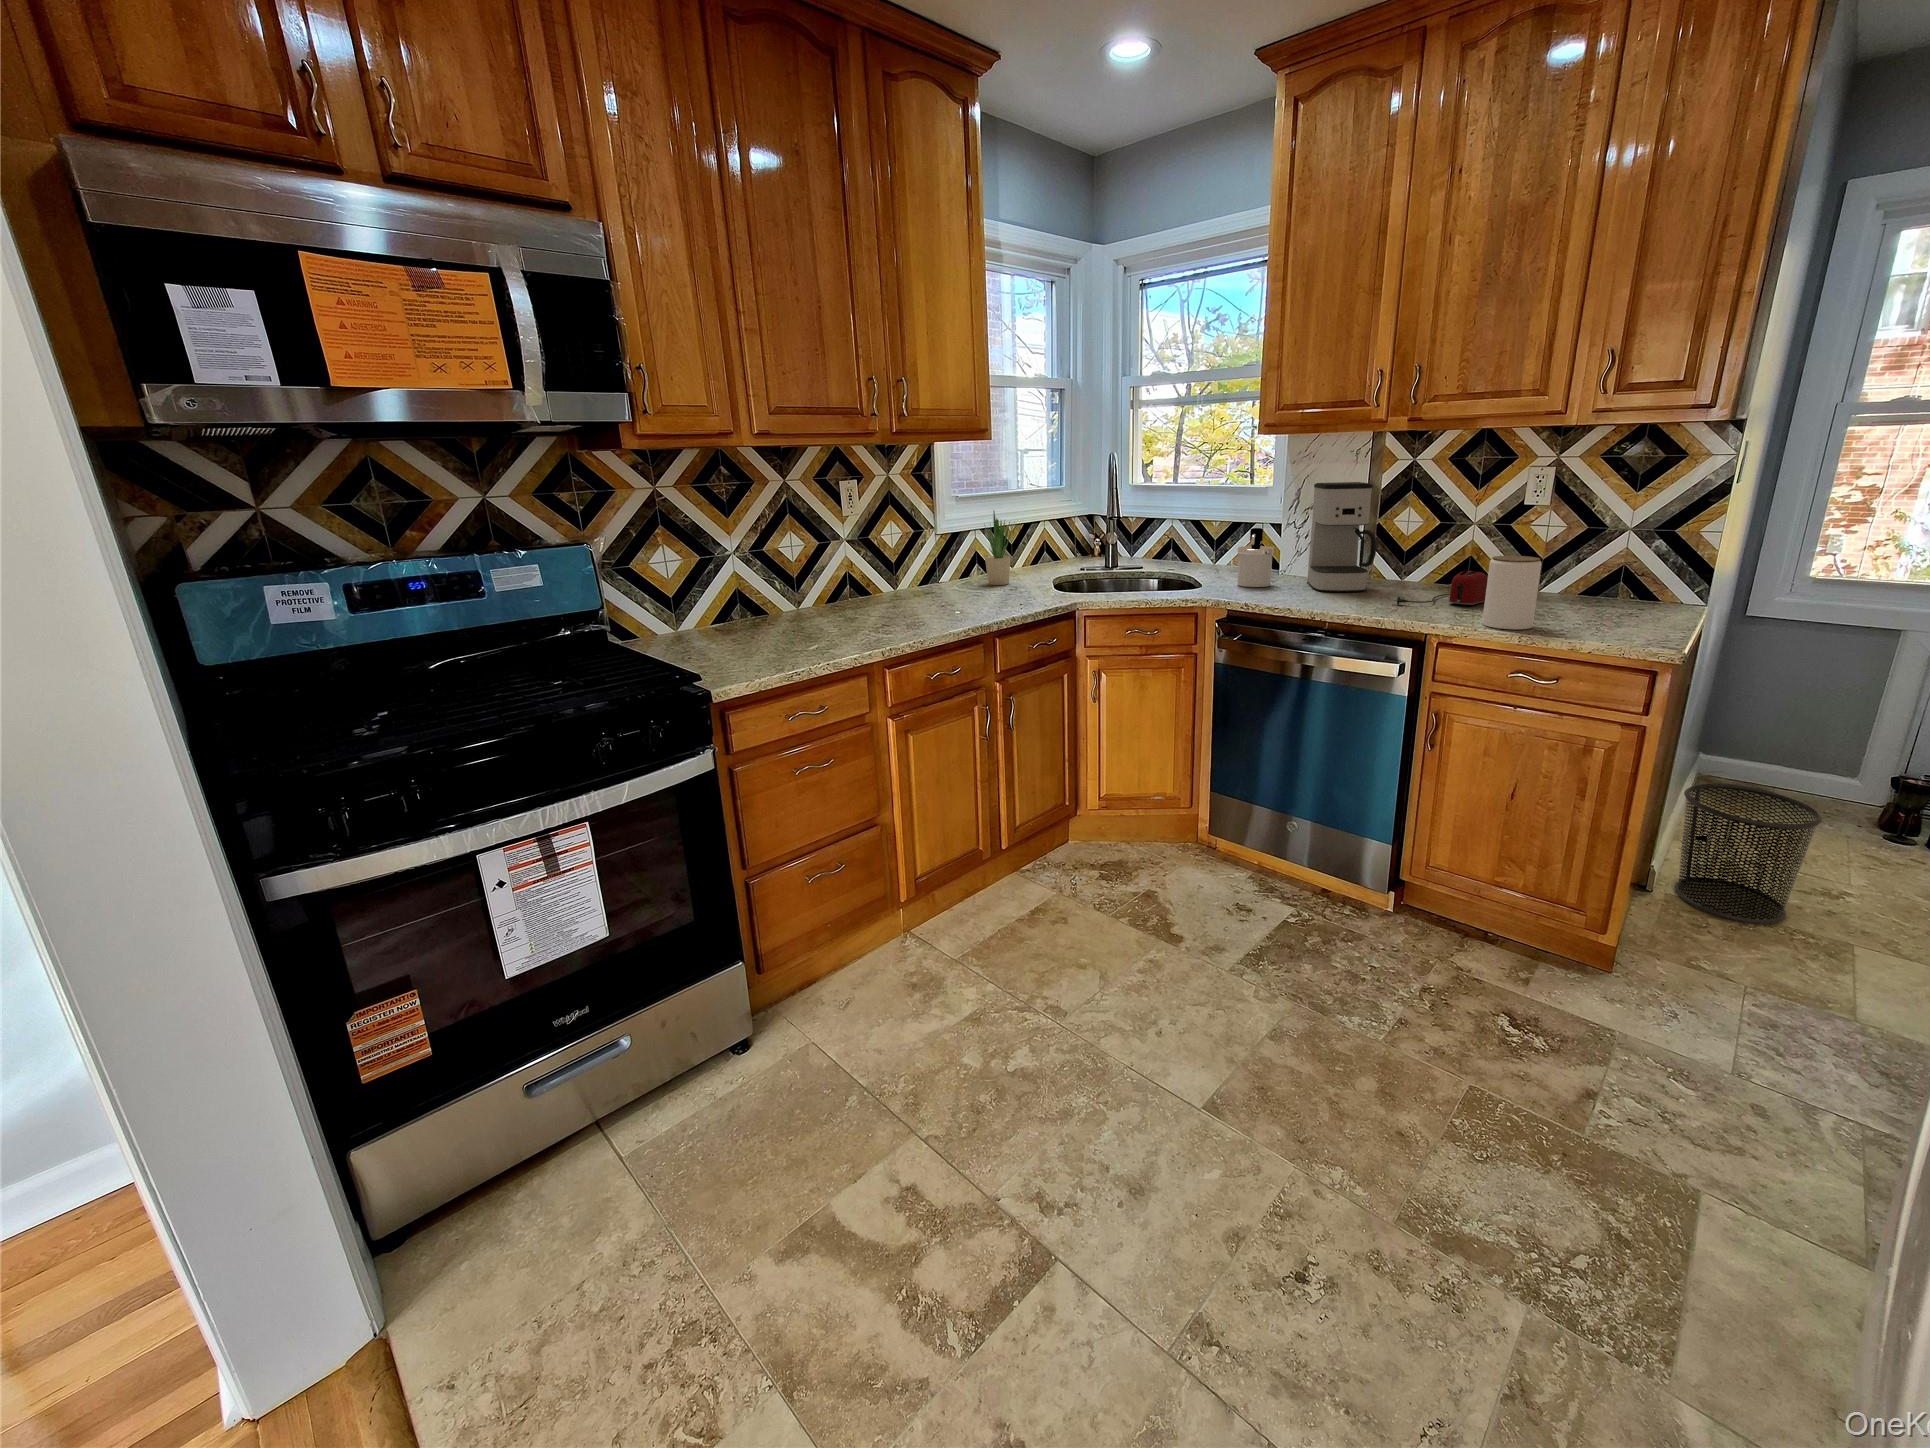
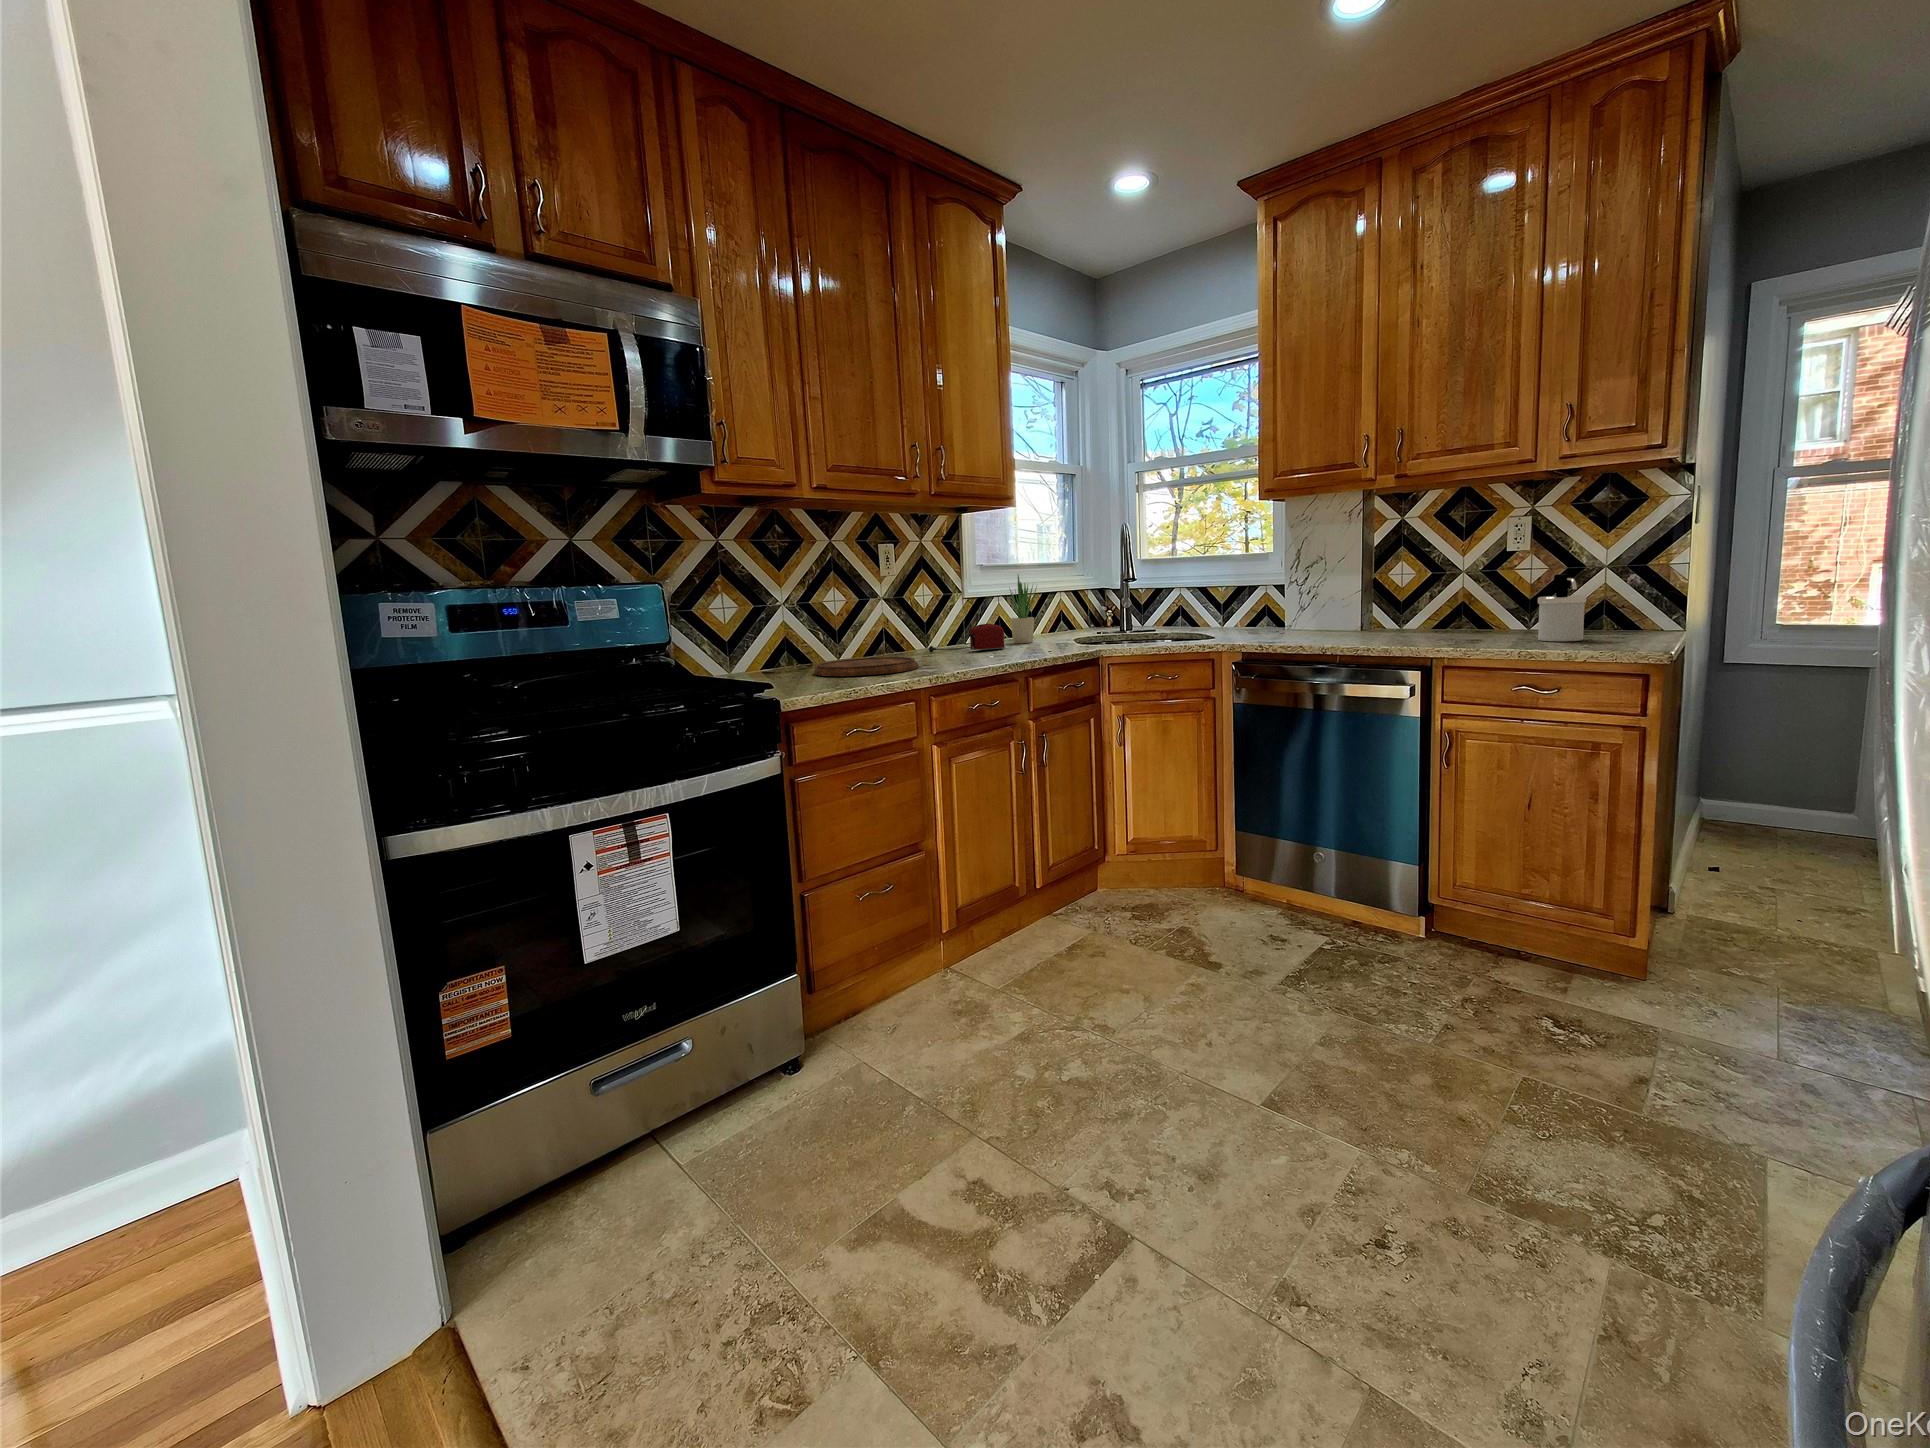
coffee maker: present [1307,482,1377,592] -> none [1312,537,1374,636]
soap dispenser: present [1238,528,1274,587] -> present [1538,574,1586,641]
jar: present [1482,556,1542,629] -> none [1481,584,1530,648]
toaster: present [1393,571,1488,605] -> present [928,624,1005,652]
cutting board: none [763,612,877,642] -> present [814,657,919,676]
waste bin: present [1675,783,1822,924] -> none [1689,802,1824,933]

